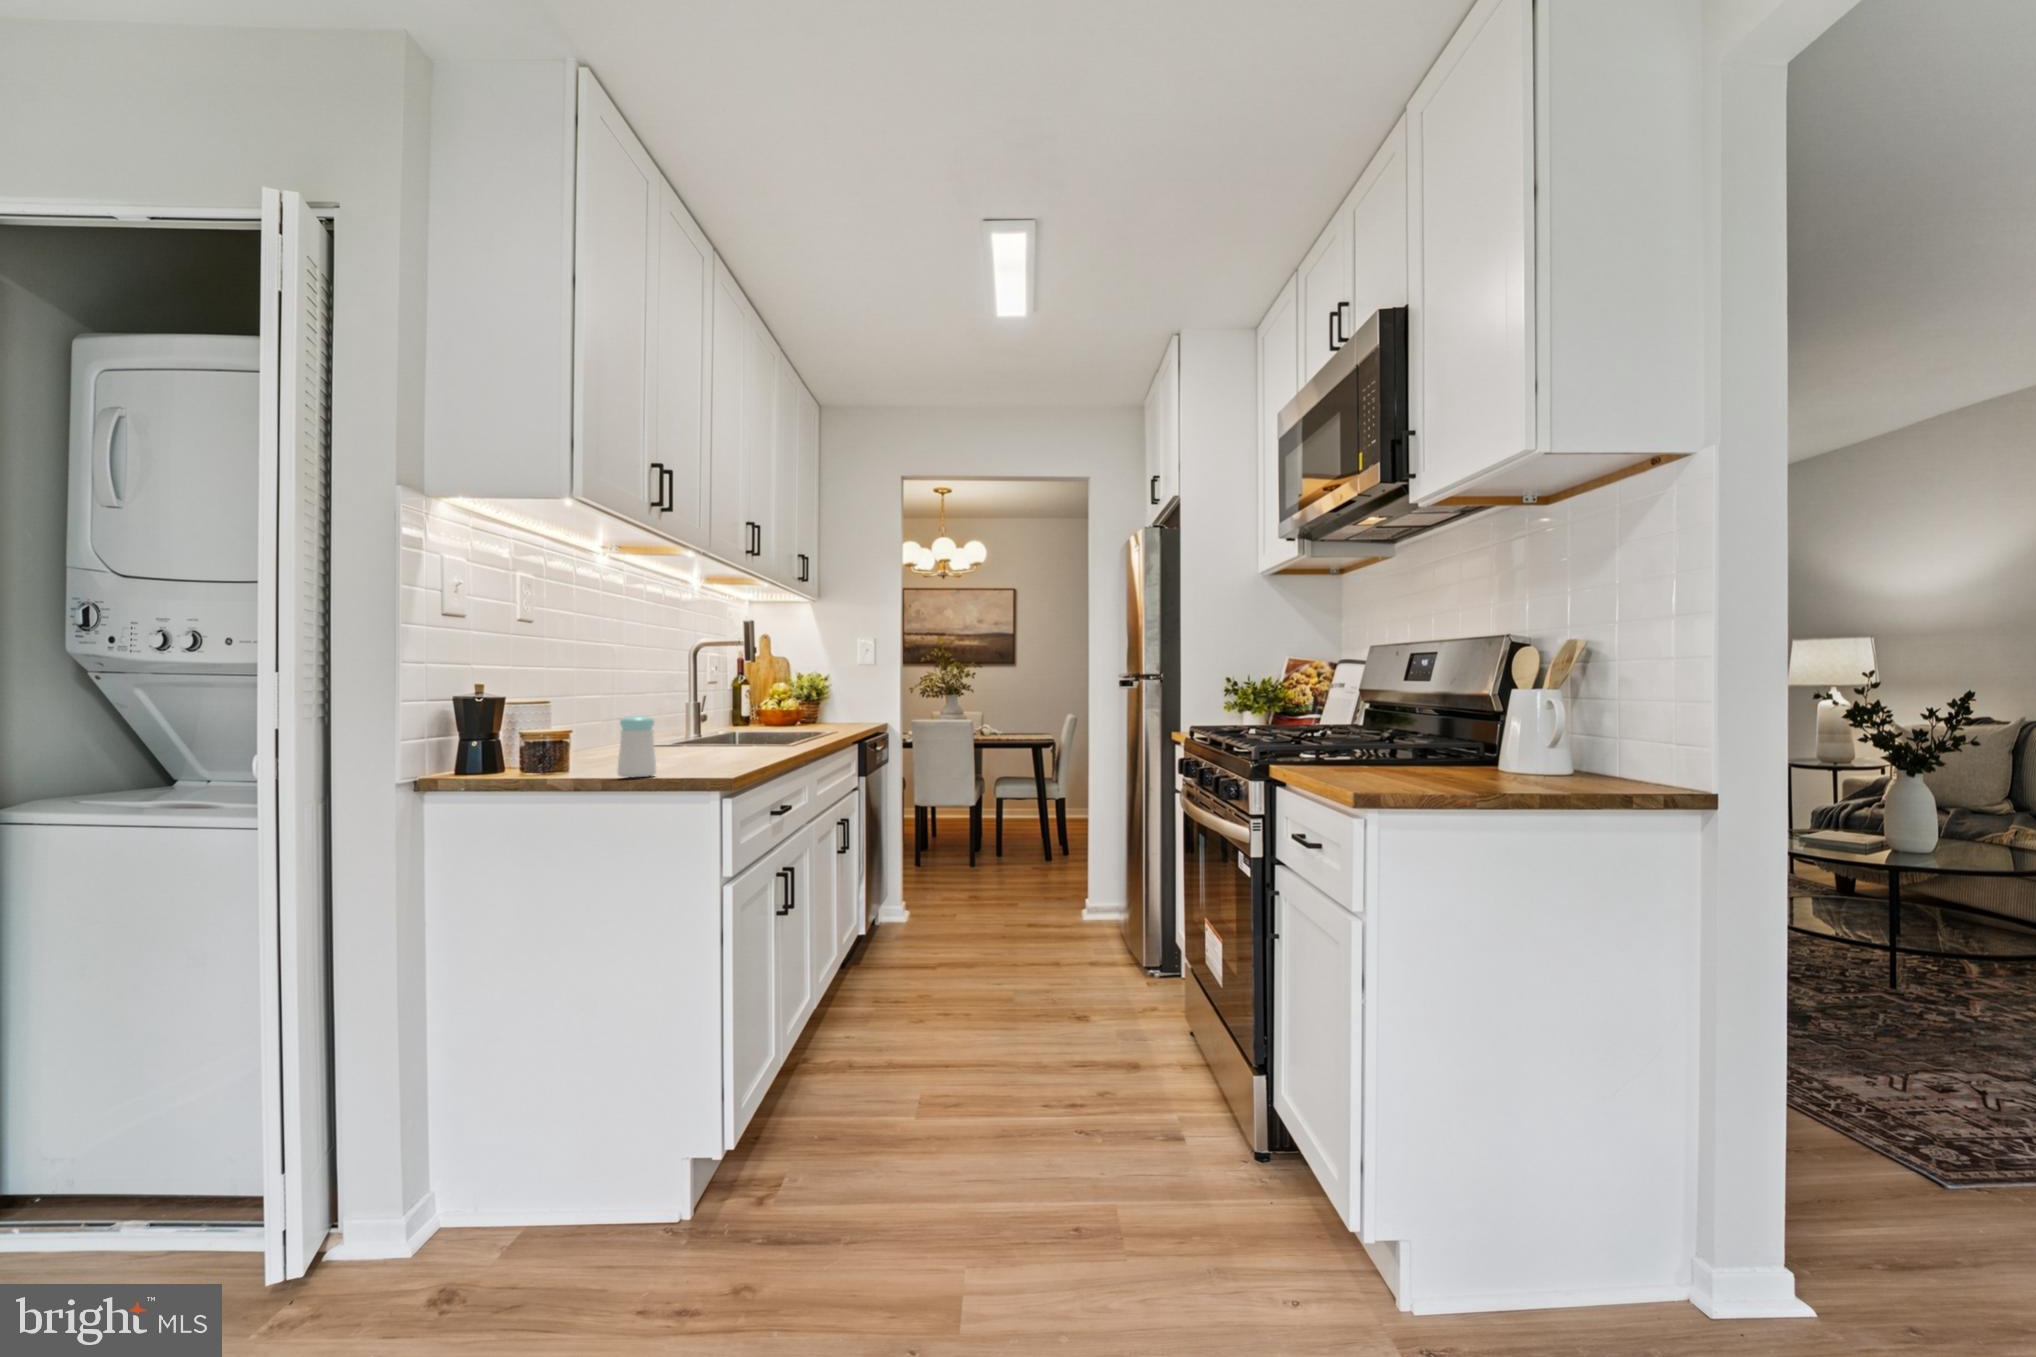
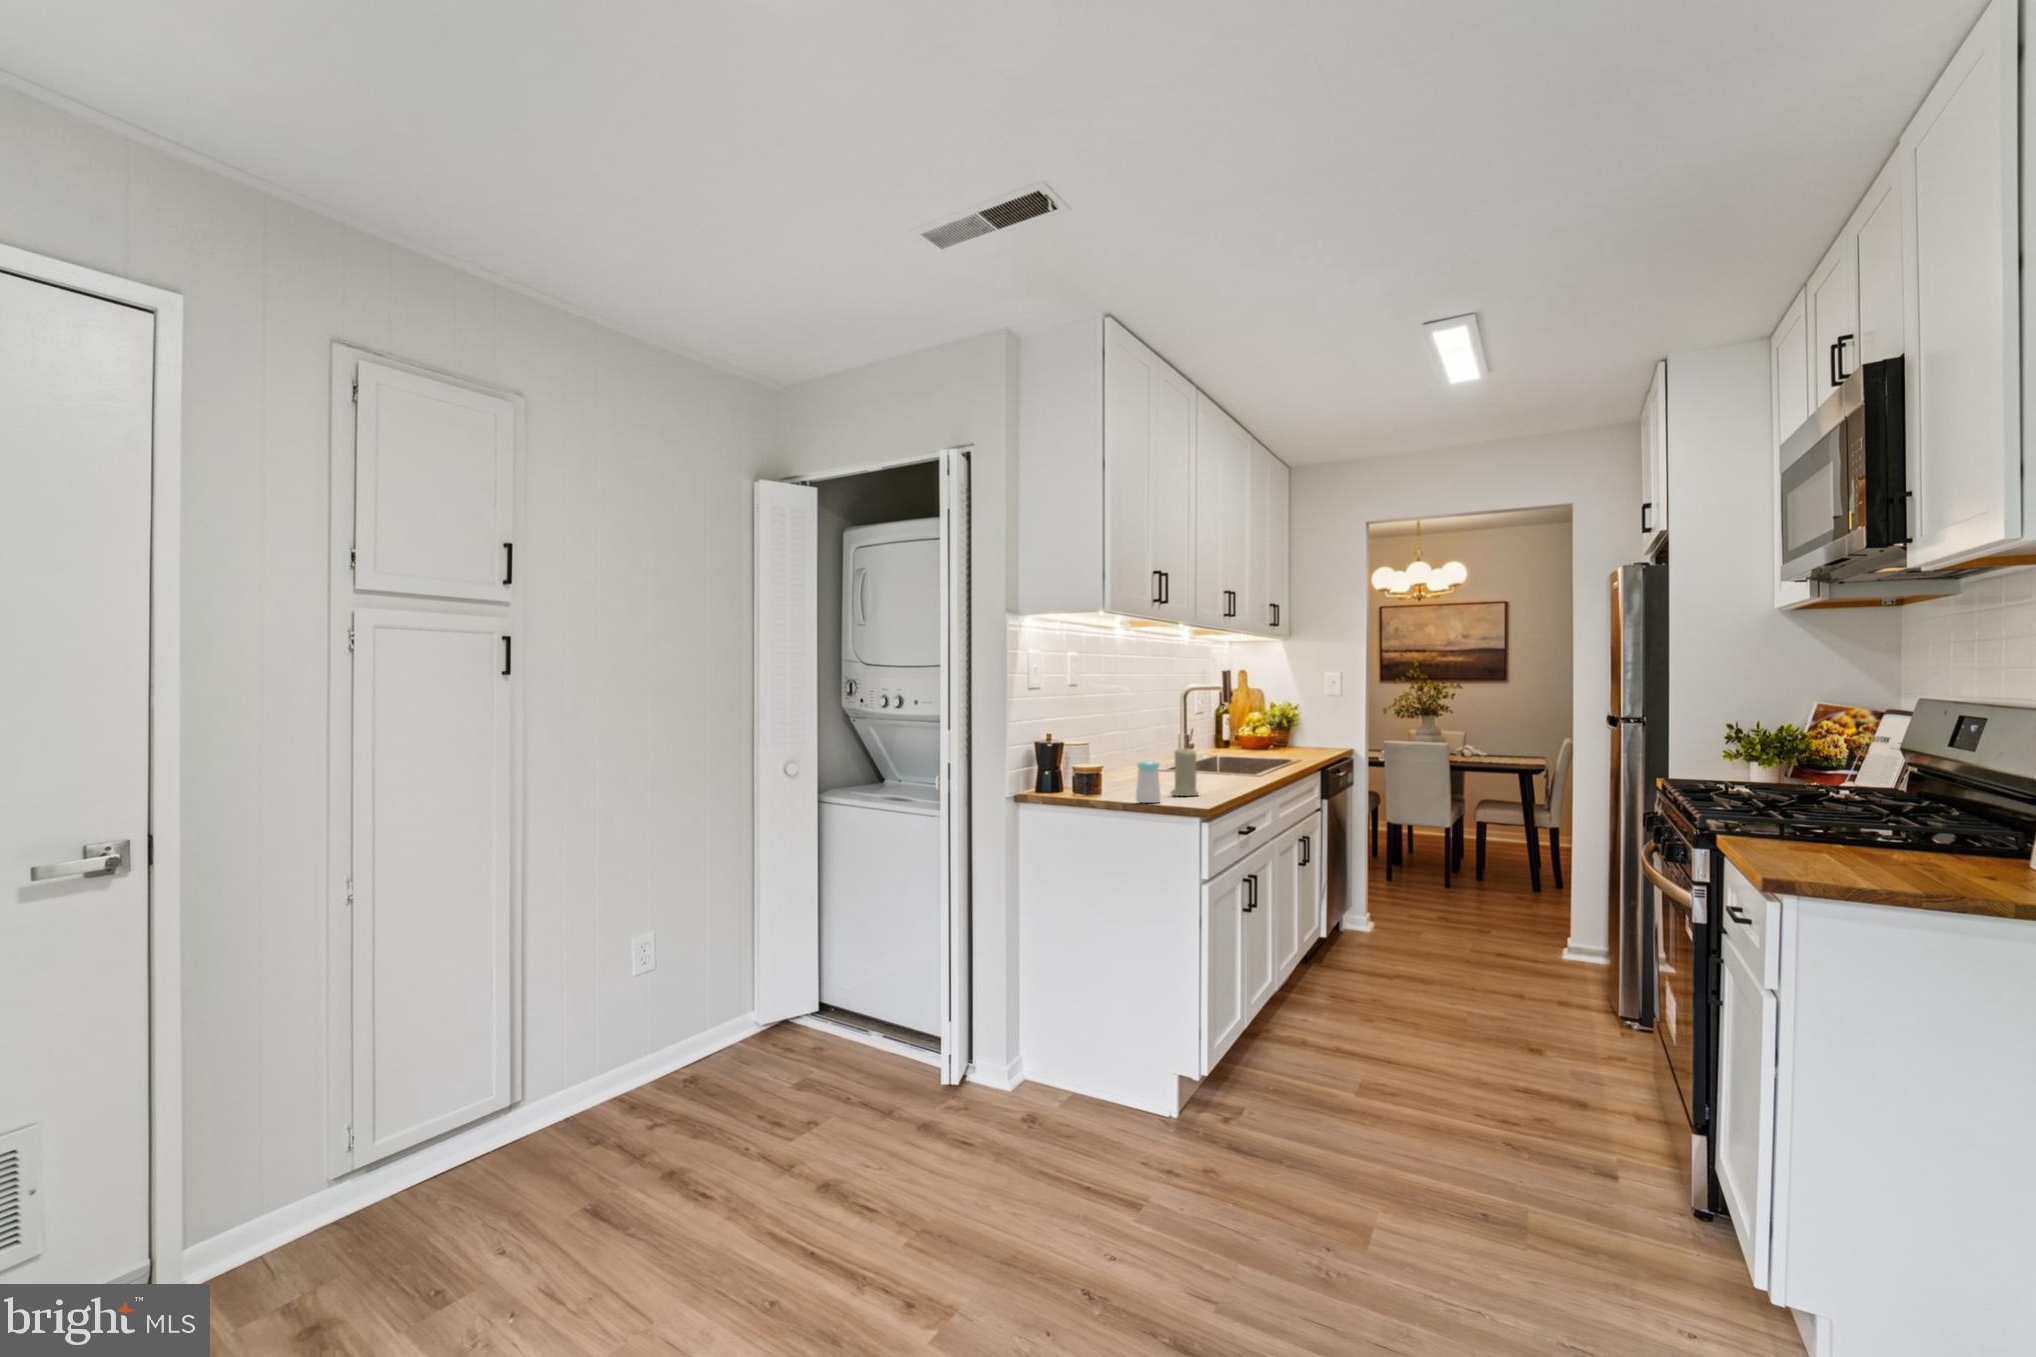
candle: none [672,698,714,767] -> present [1171,748,1198,796]

